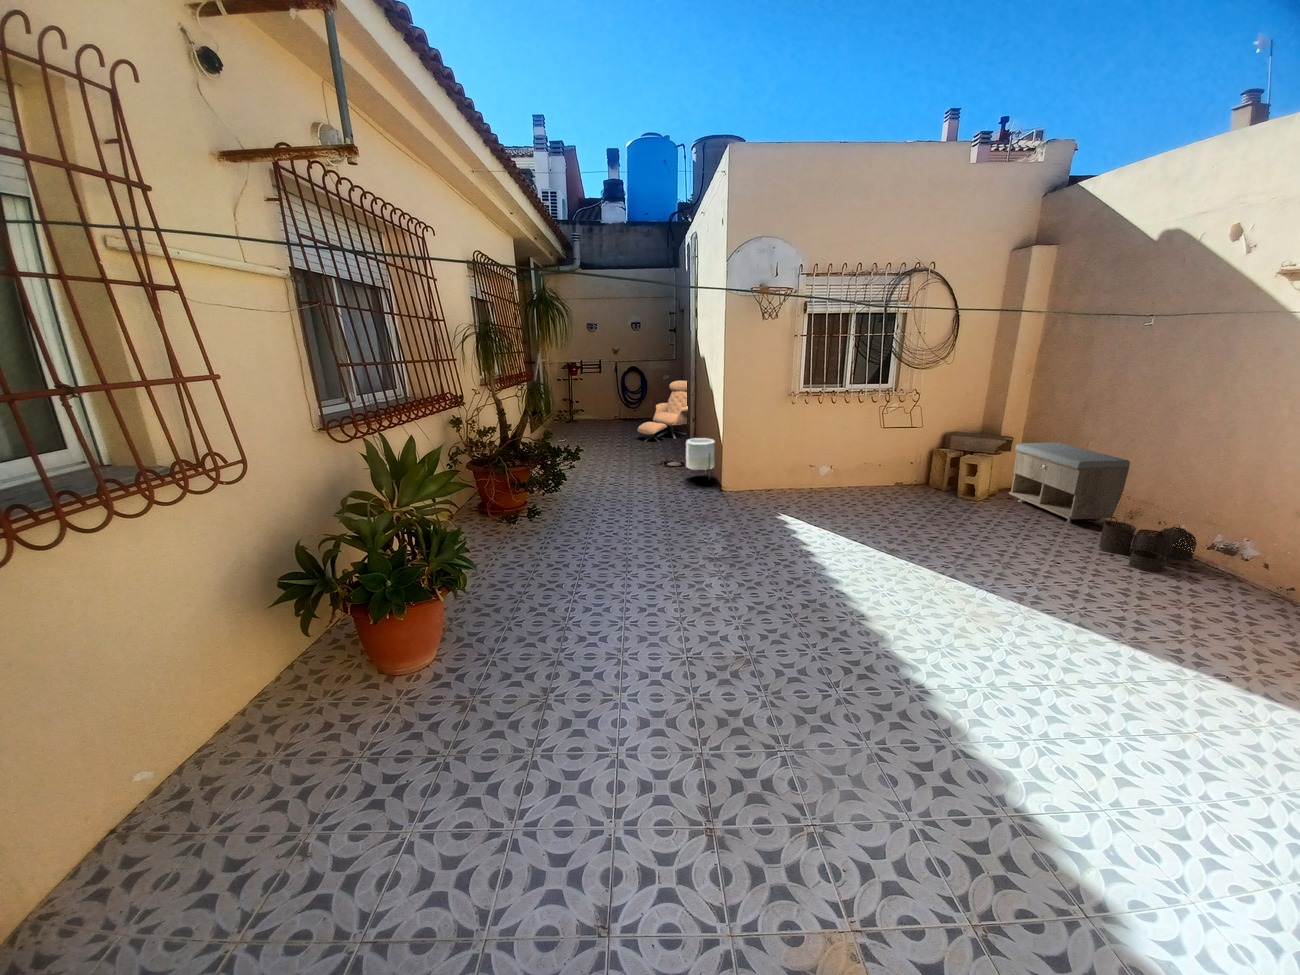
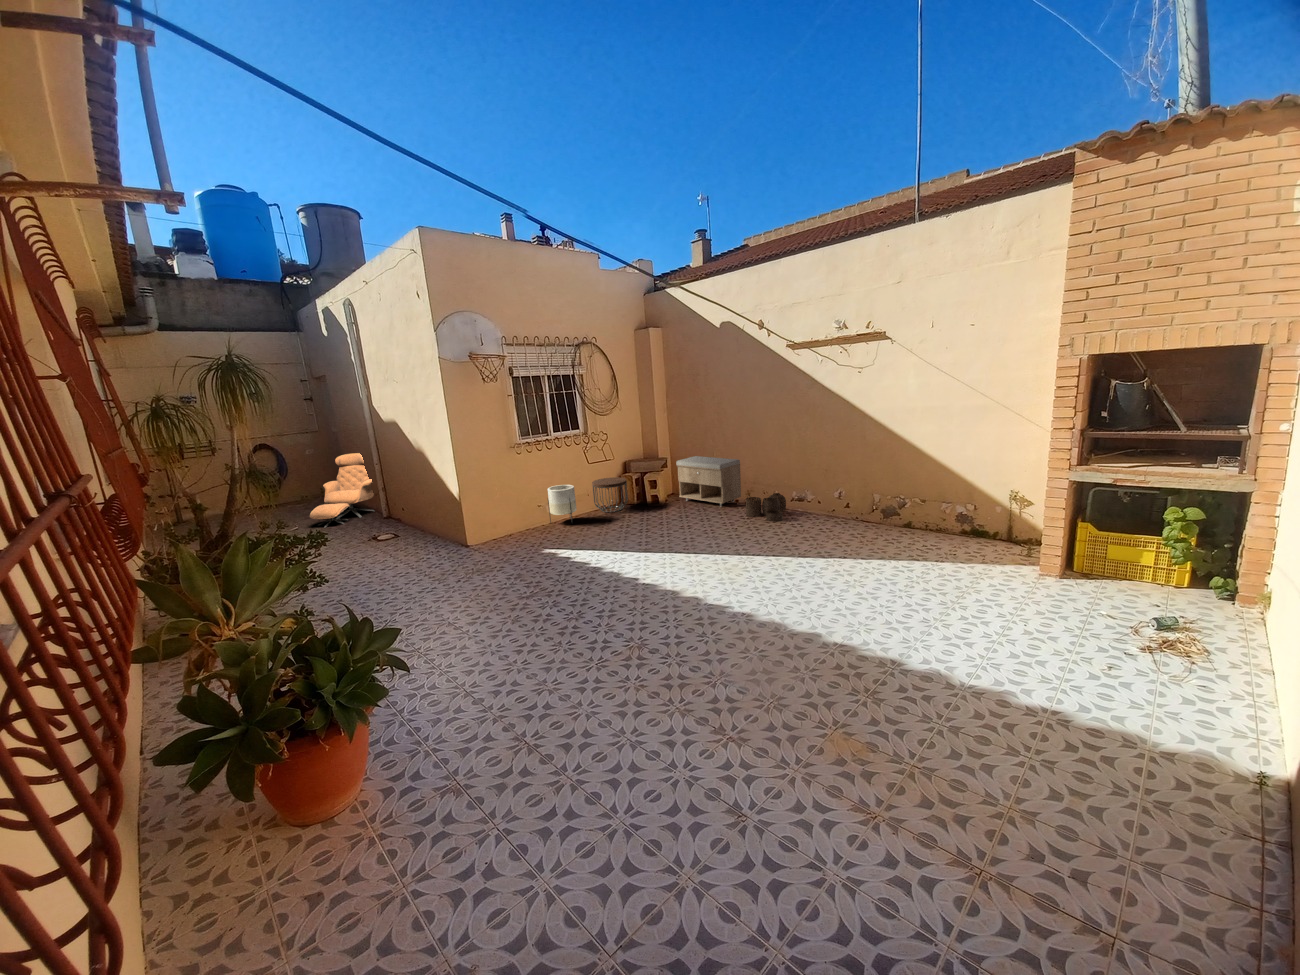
planter: present [686,438,715,470] -> present [548,485,577,524]
side table: none [881,447,932,491] -> present [592,477,628,512]

